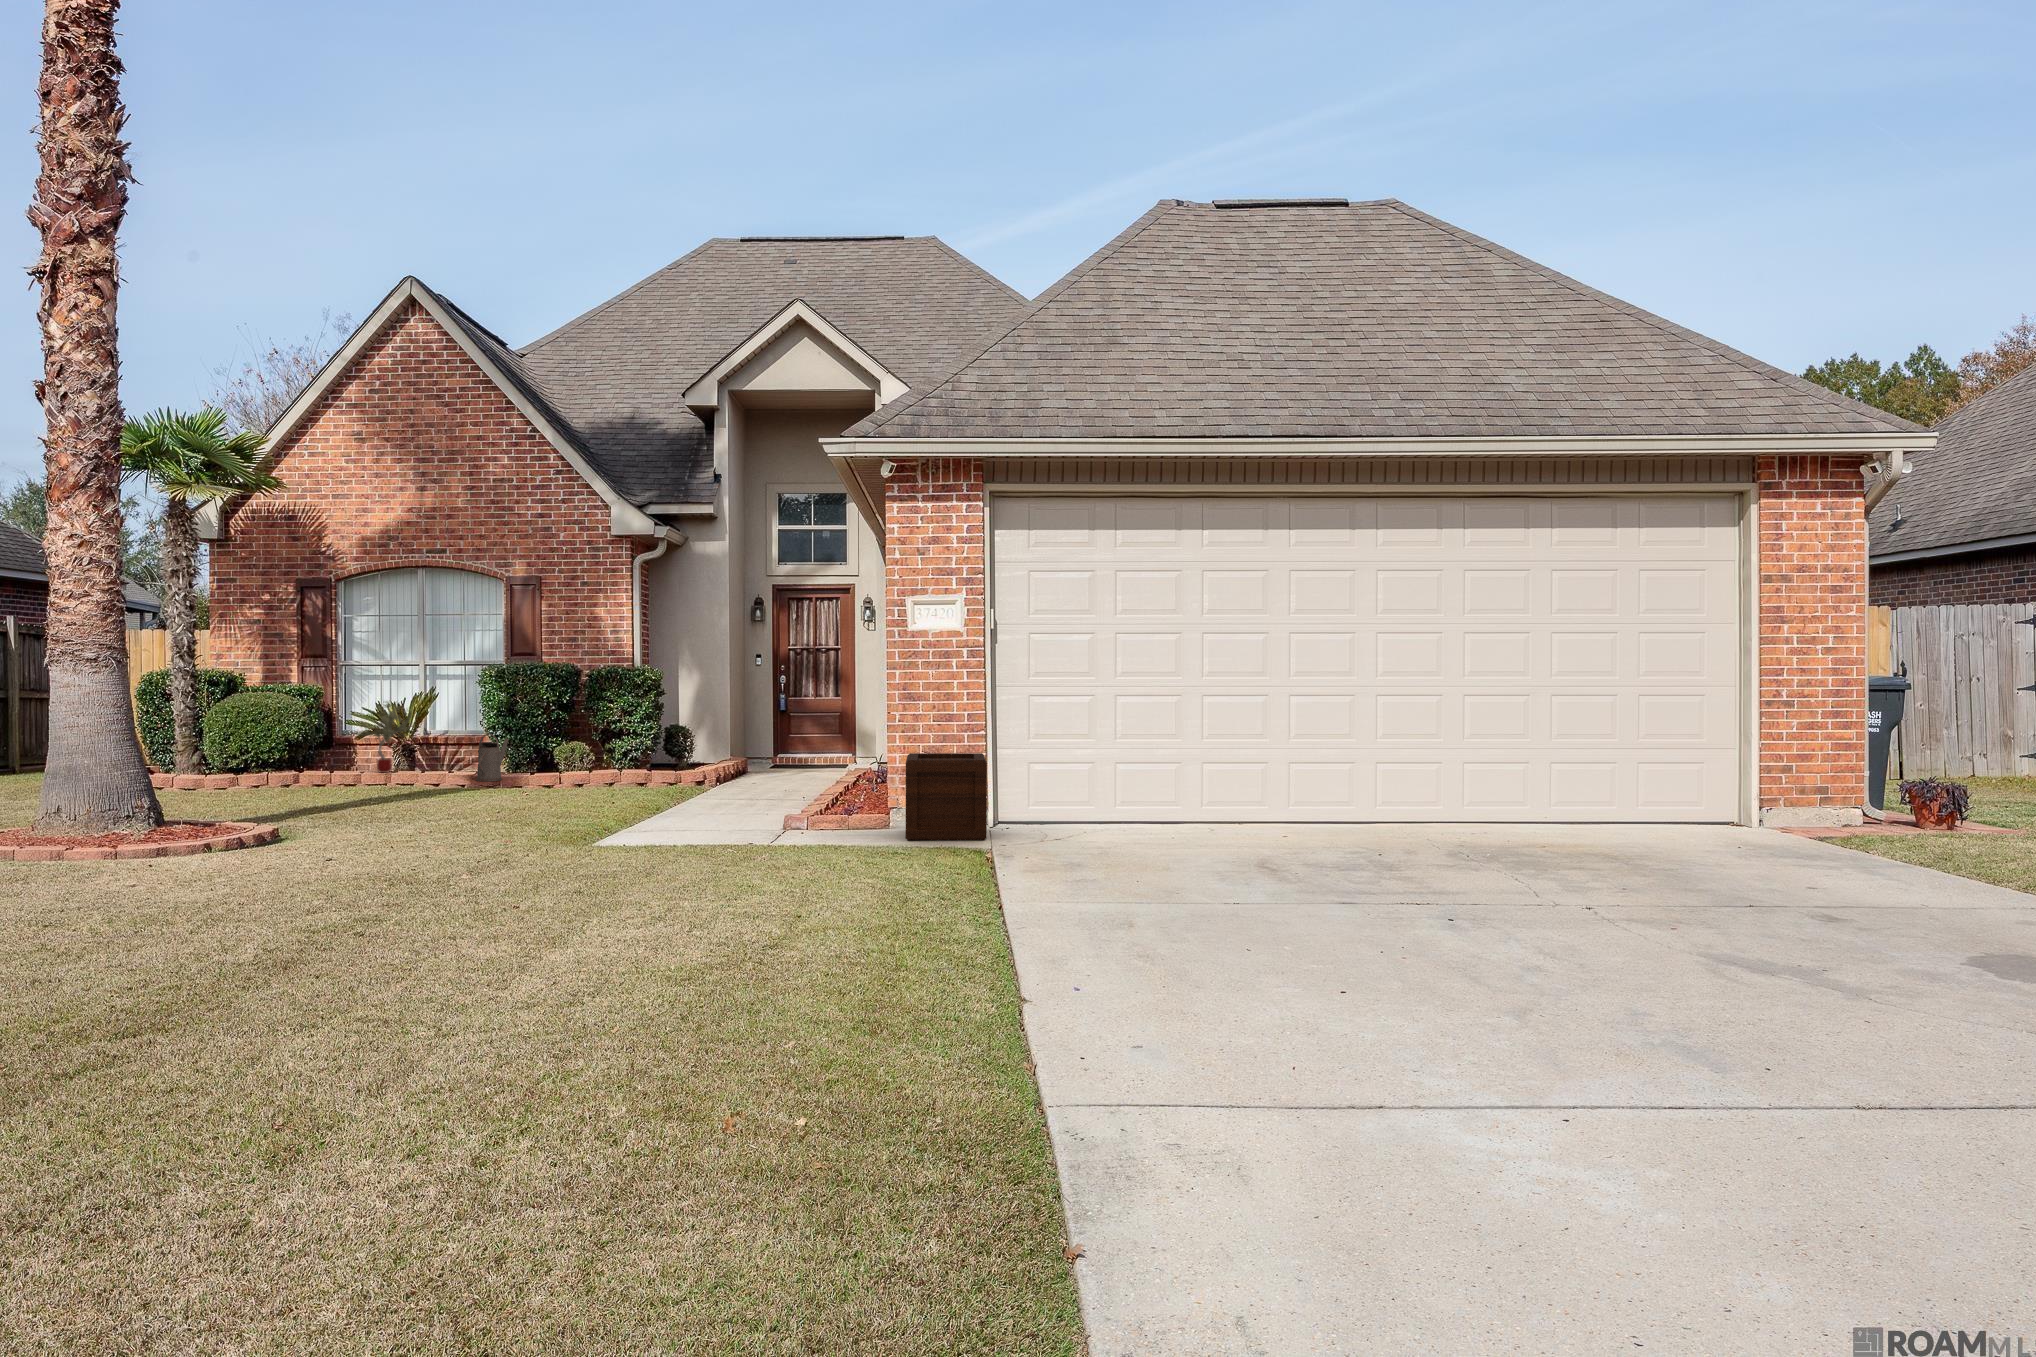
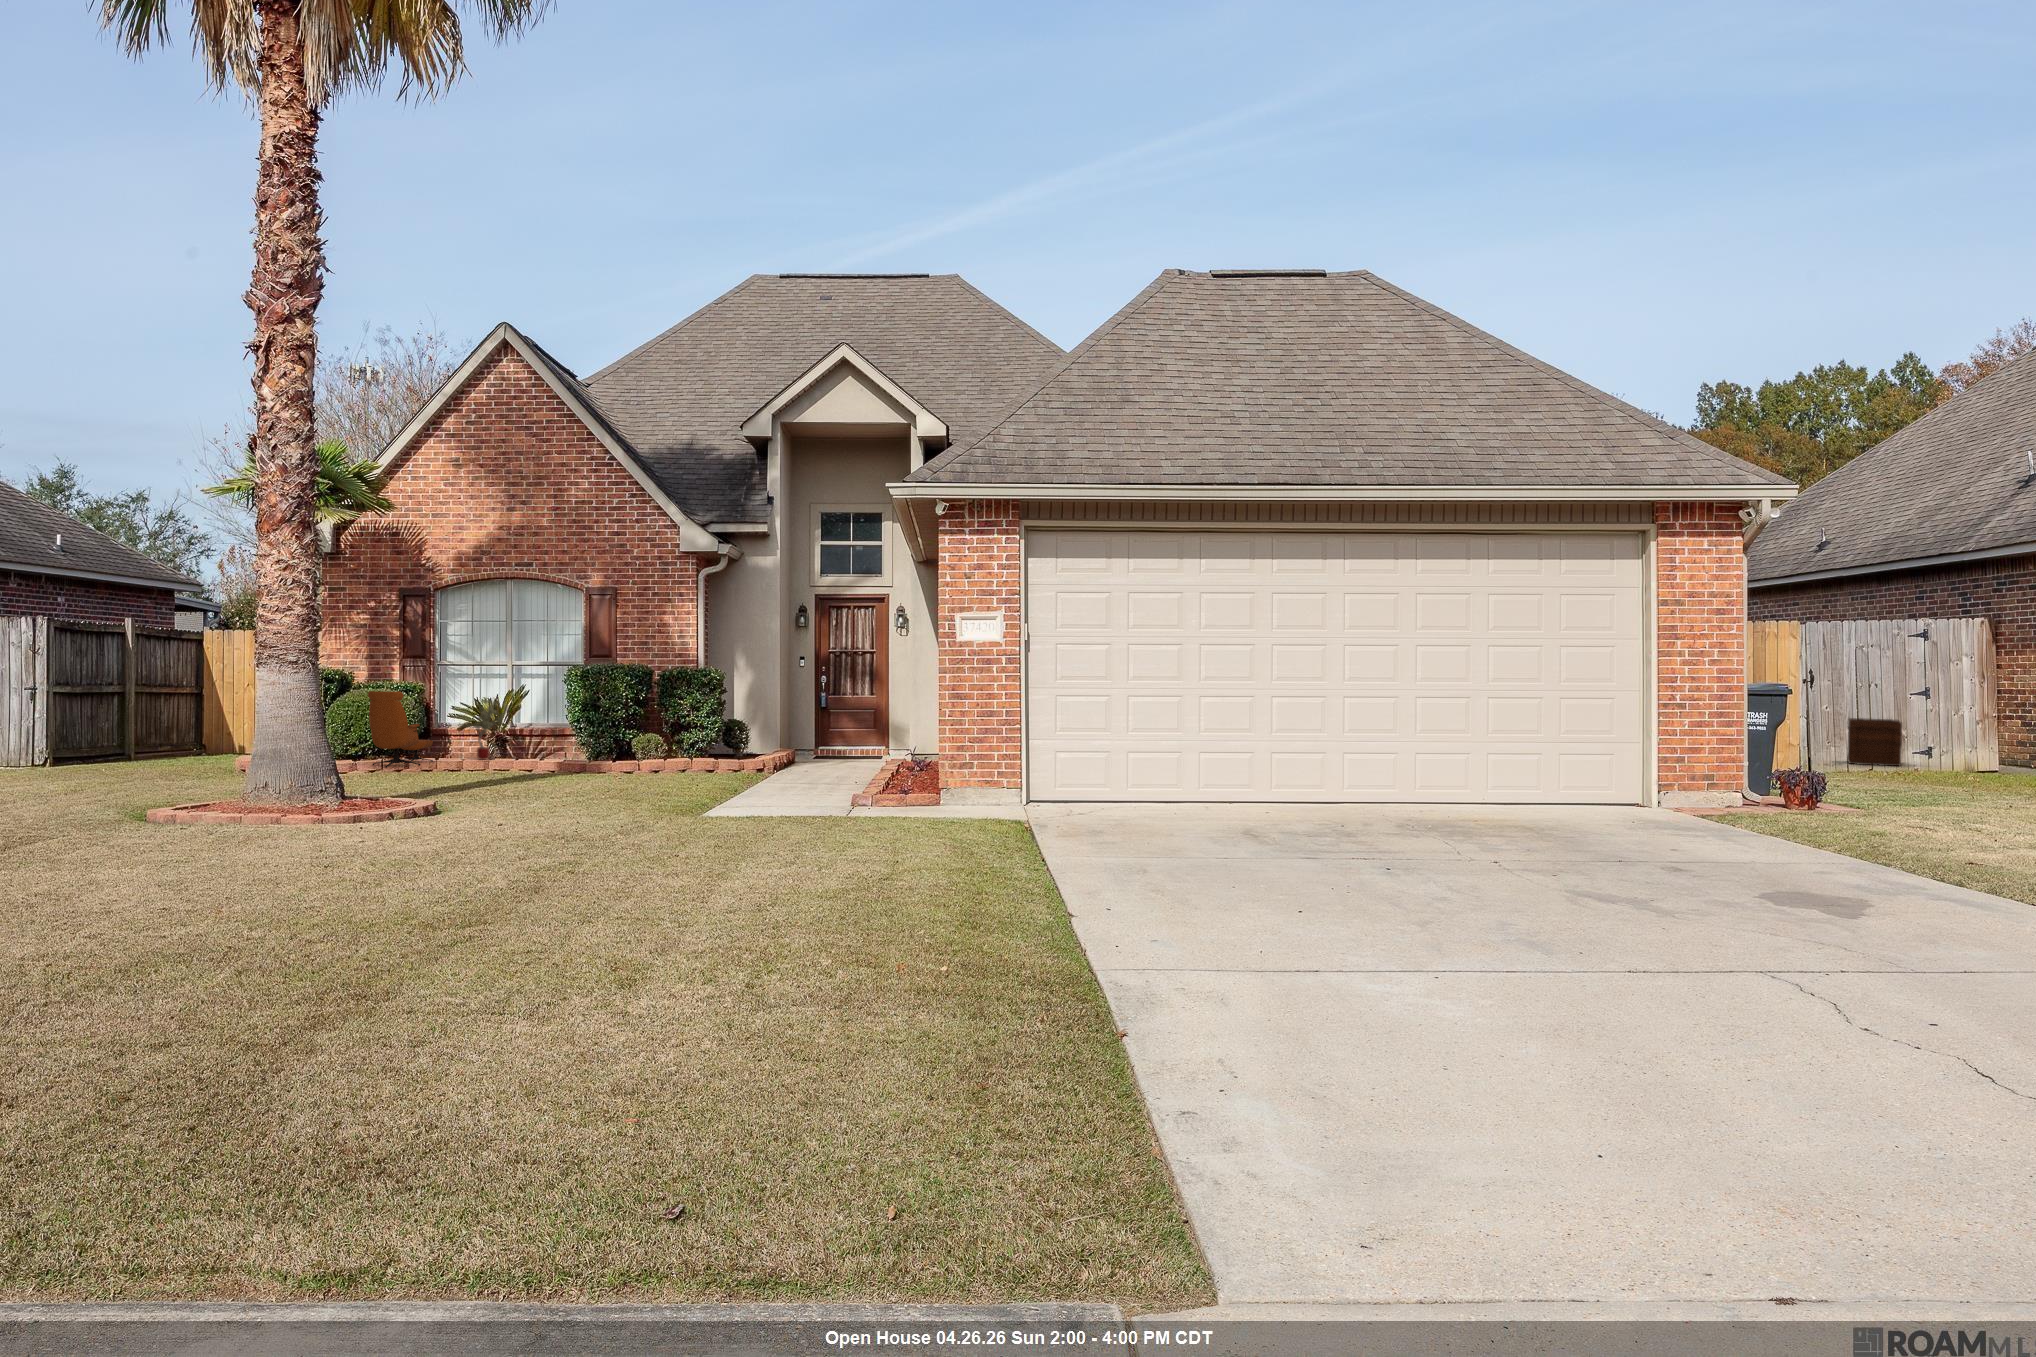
lounge chair: none [239,695,324,784] -> present [368,691,433,768]
watering can: present [476,734,509,781] -> none [570,726,595,767]
wooden crate: present [906,753,987,841] -> present [1847,718,1902,766]

